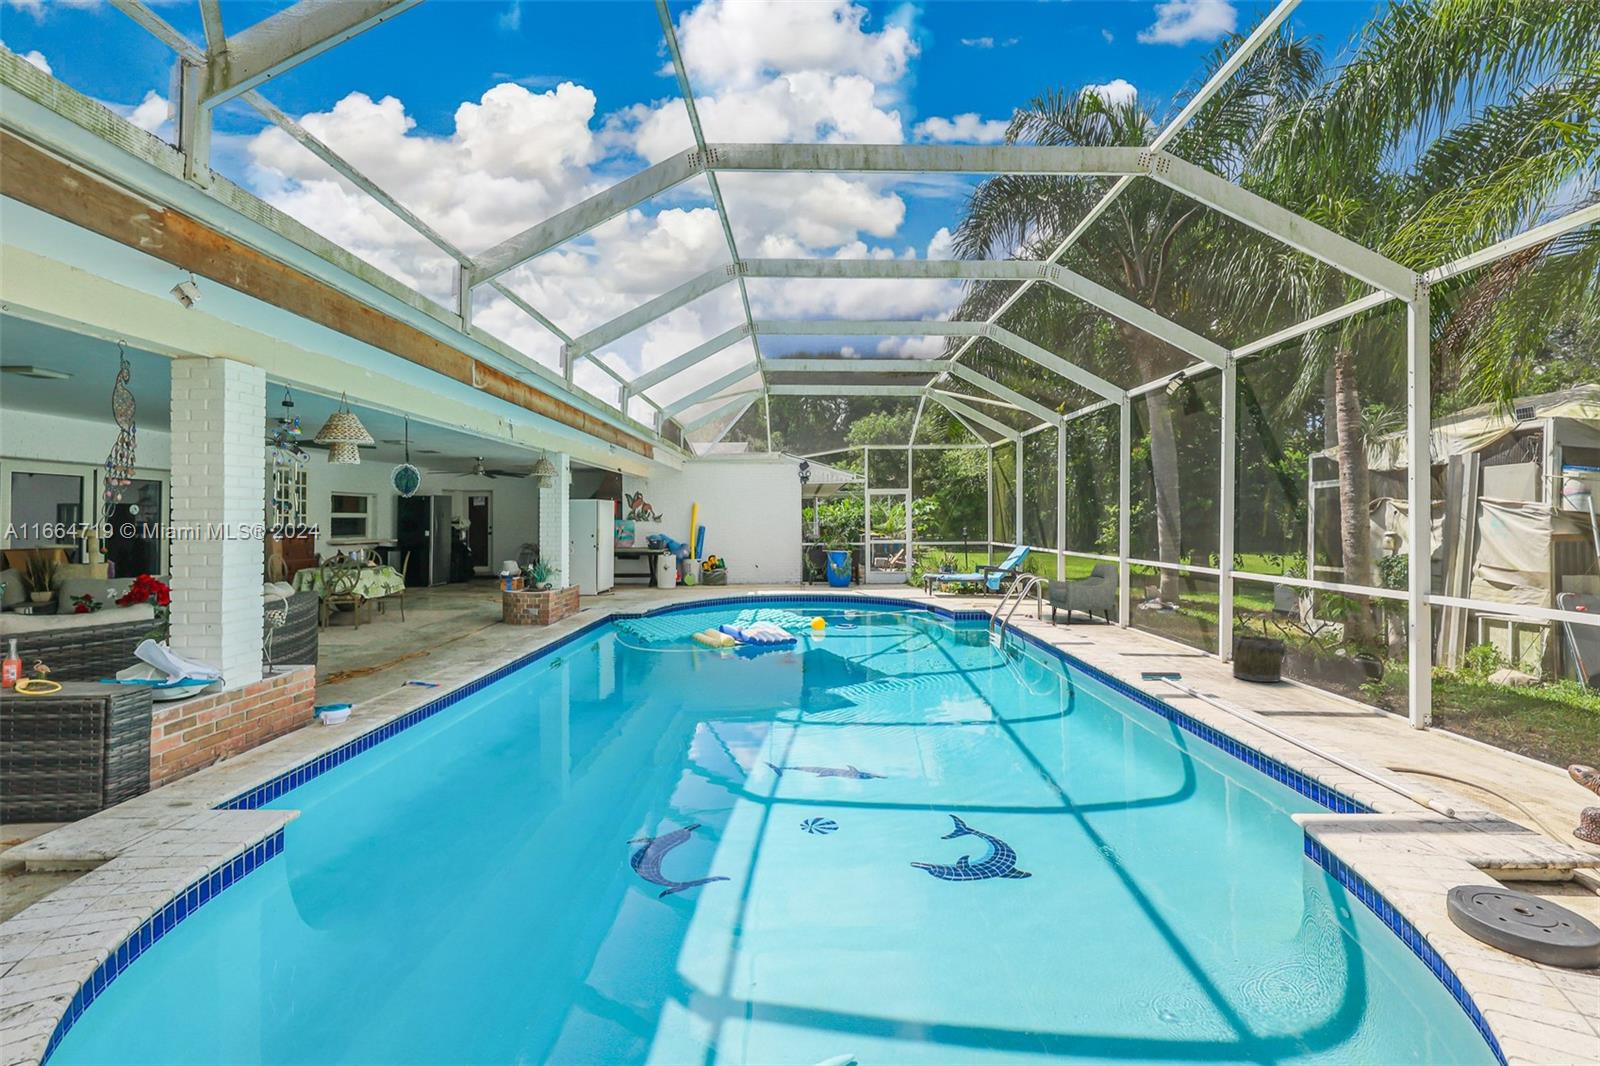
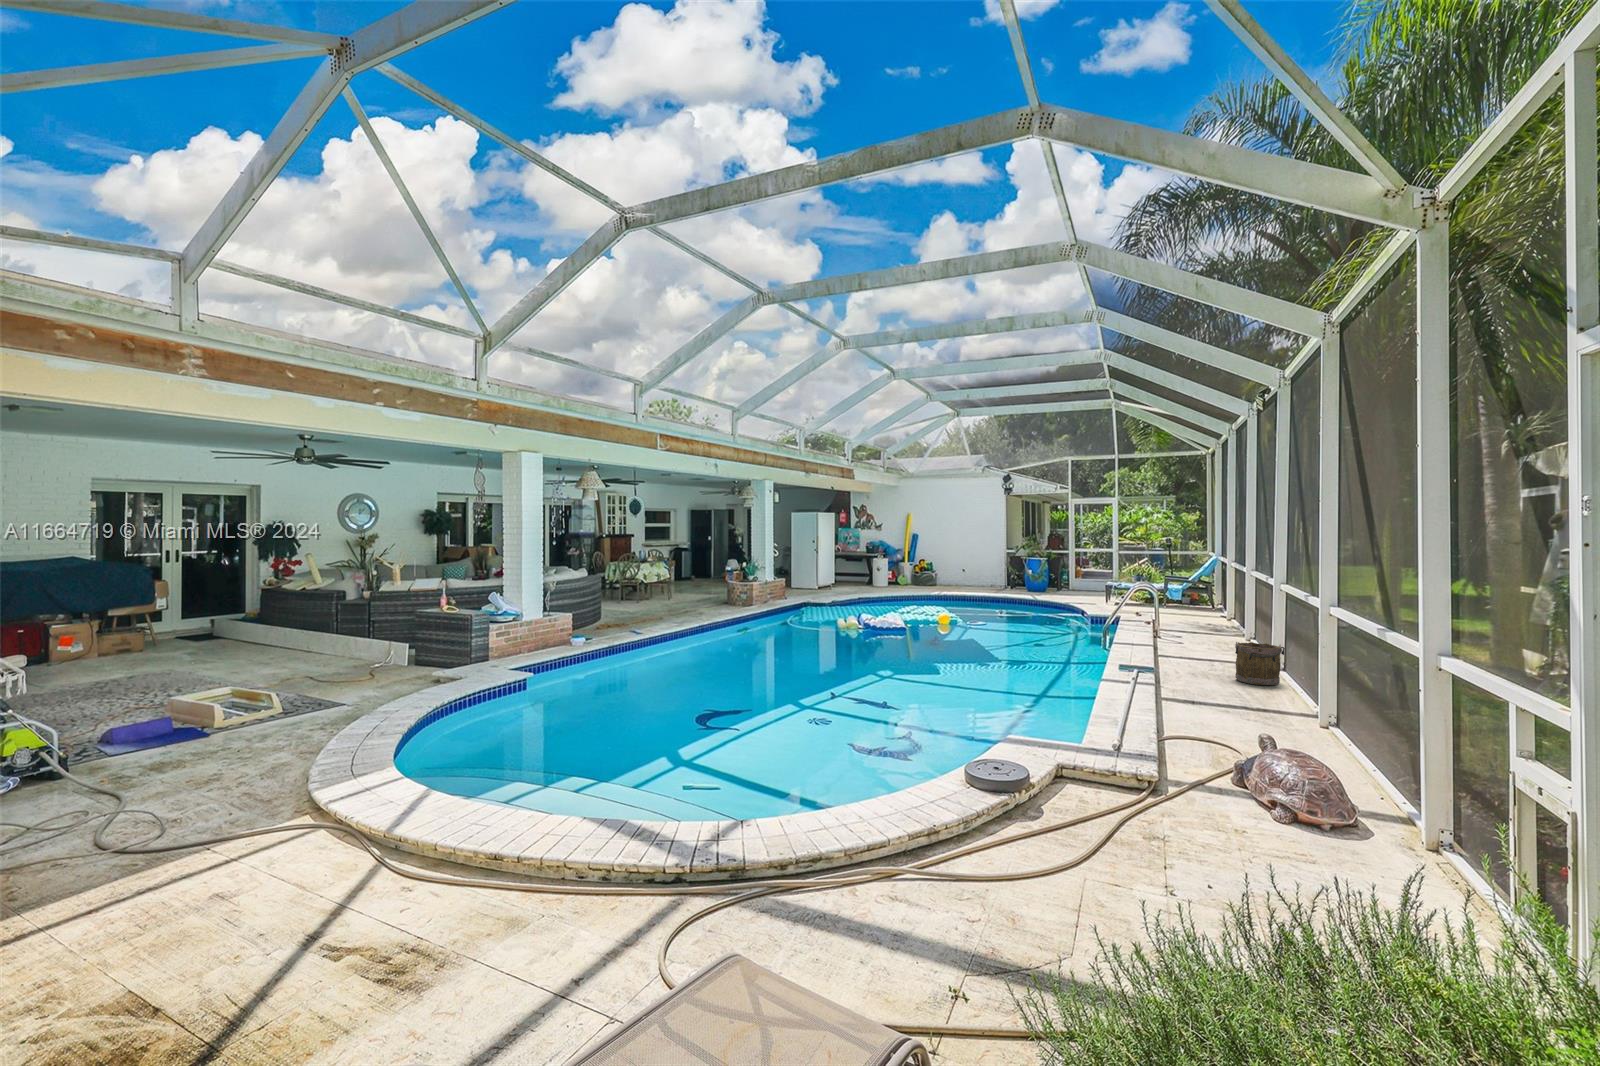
chair: present [1048,563,1118,625] -> none [1179,576,1242,635]

